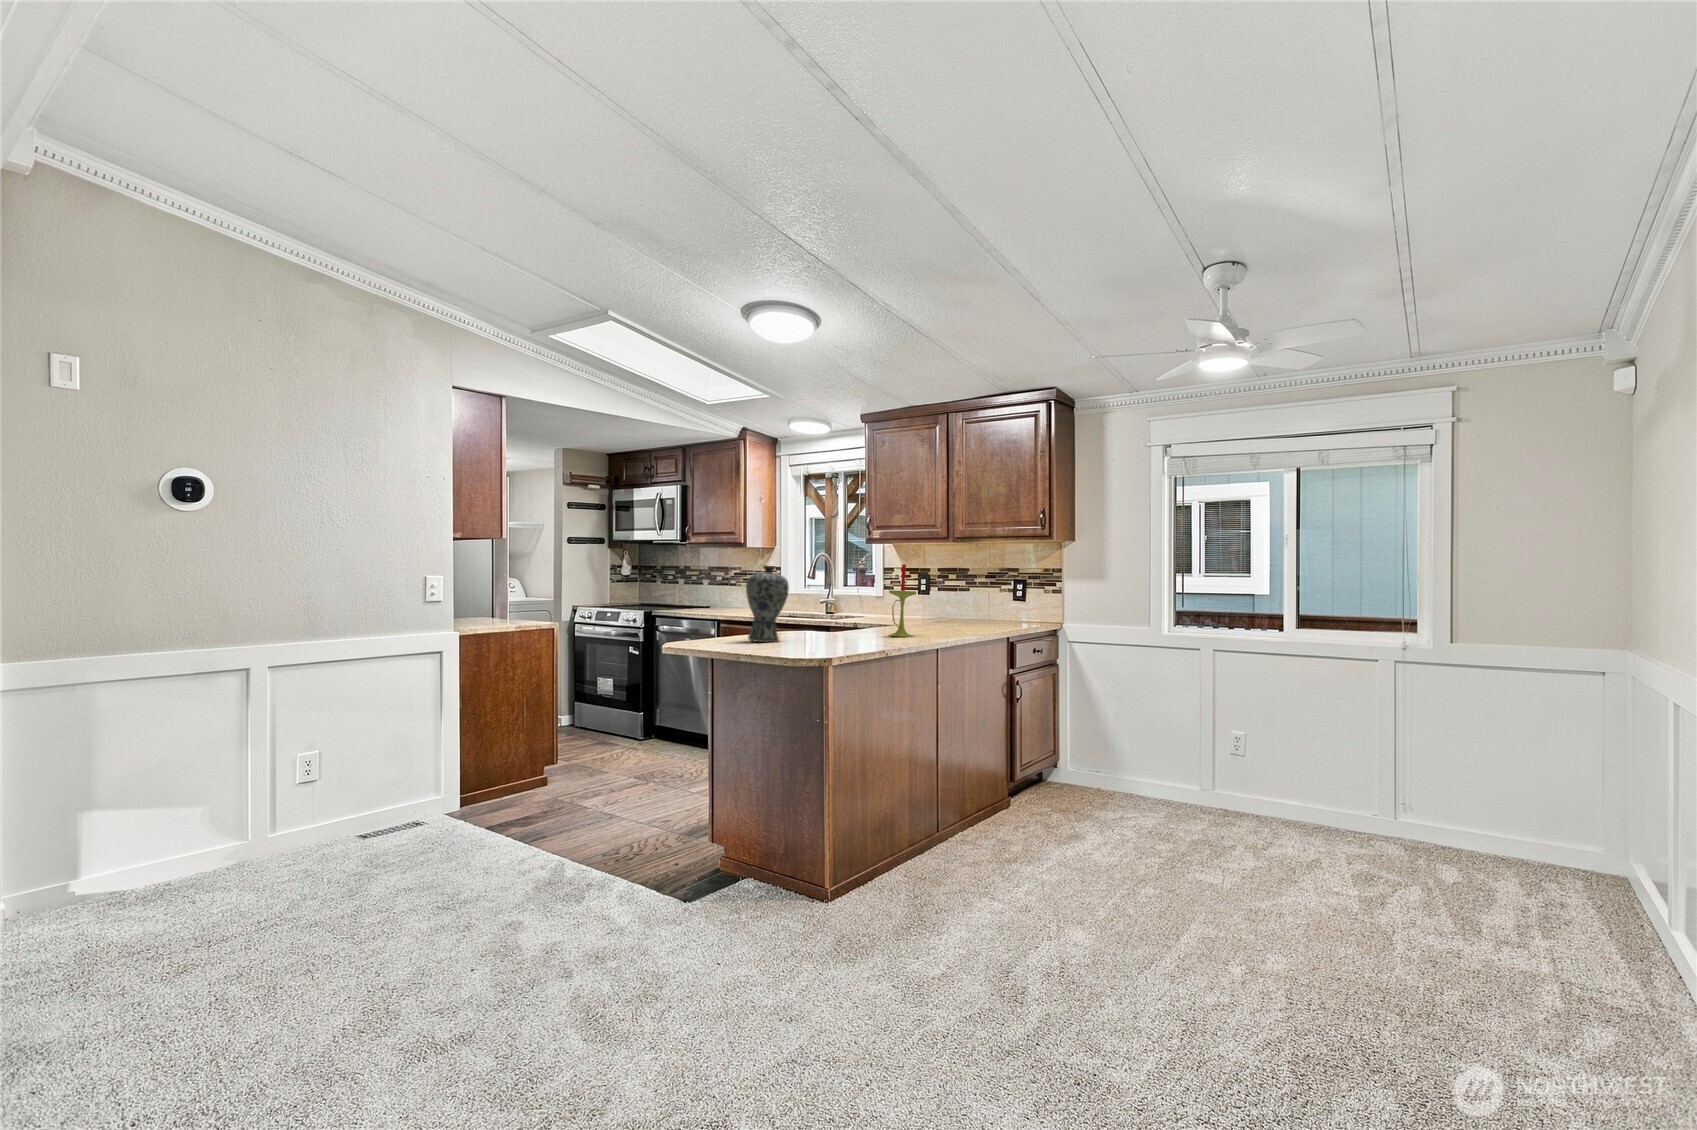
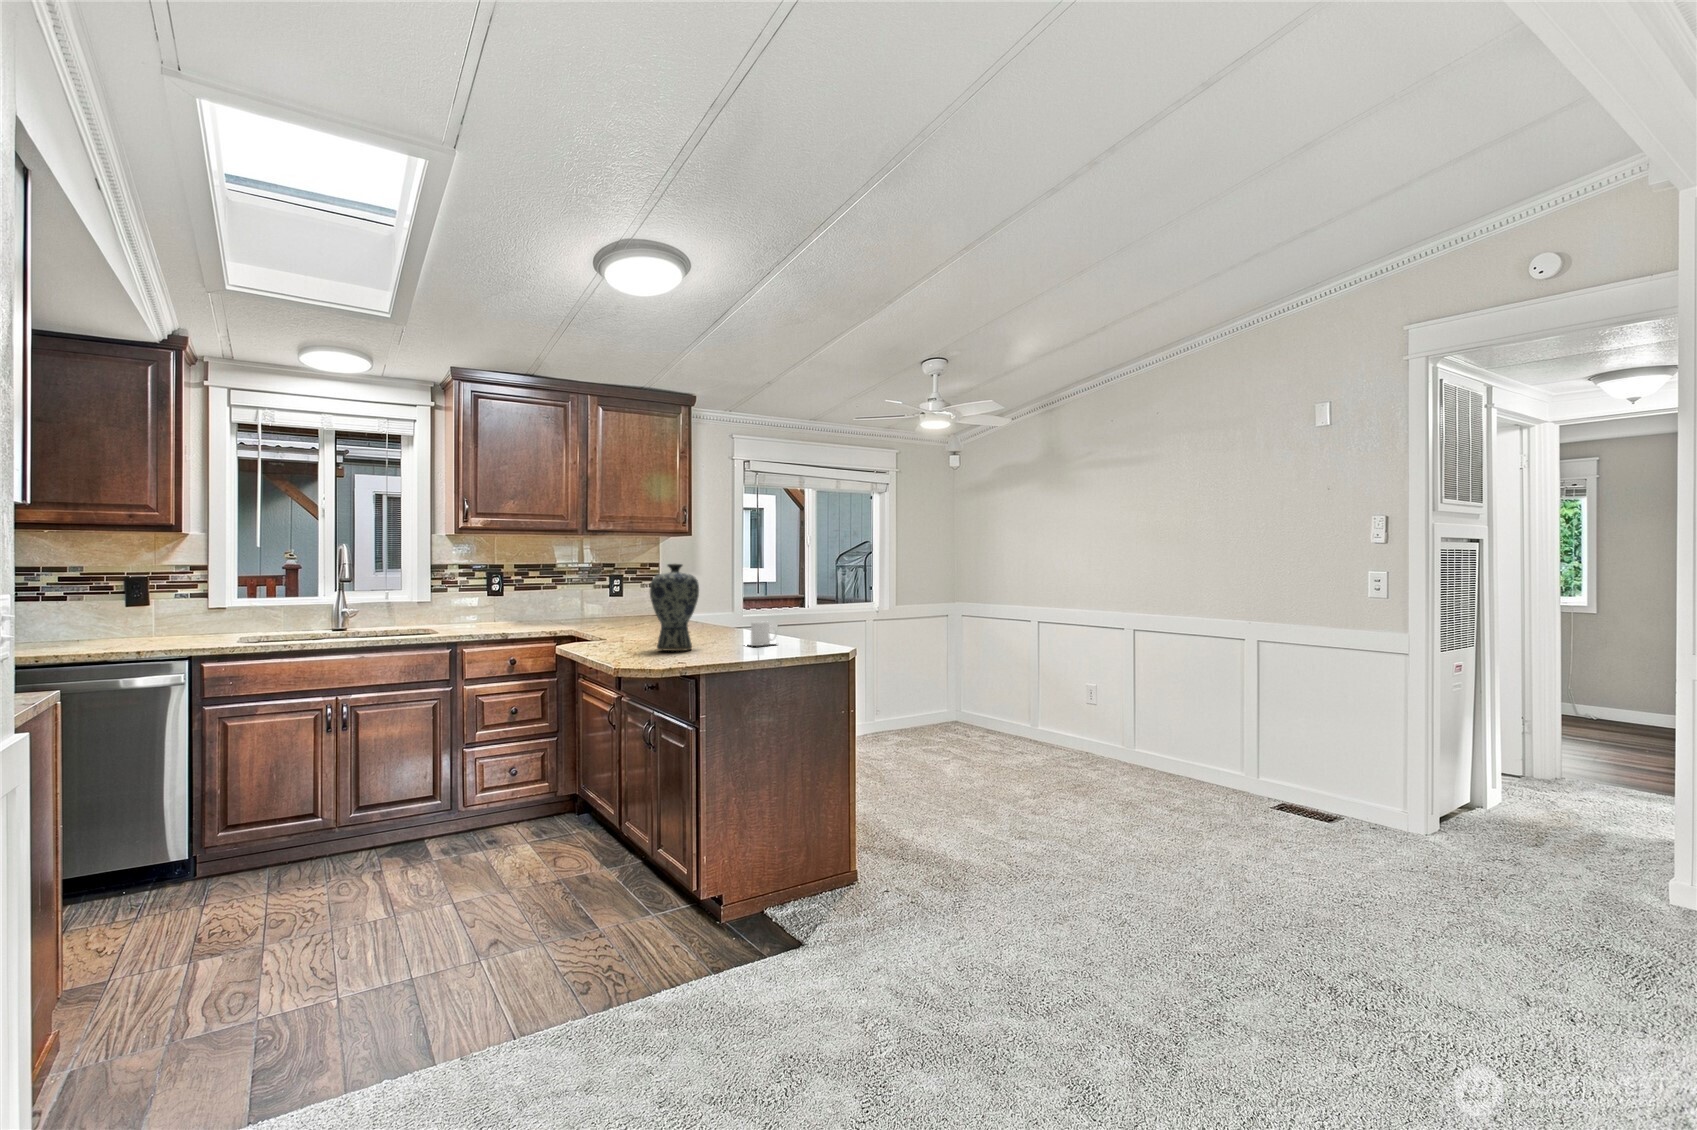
candle: present [889,564,917,637] -> none [714,559,742,632]
mug: none [789,622,826,646] -> present [751,622,777,646]

